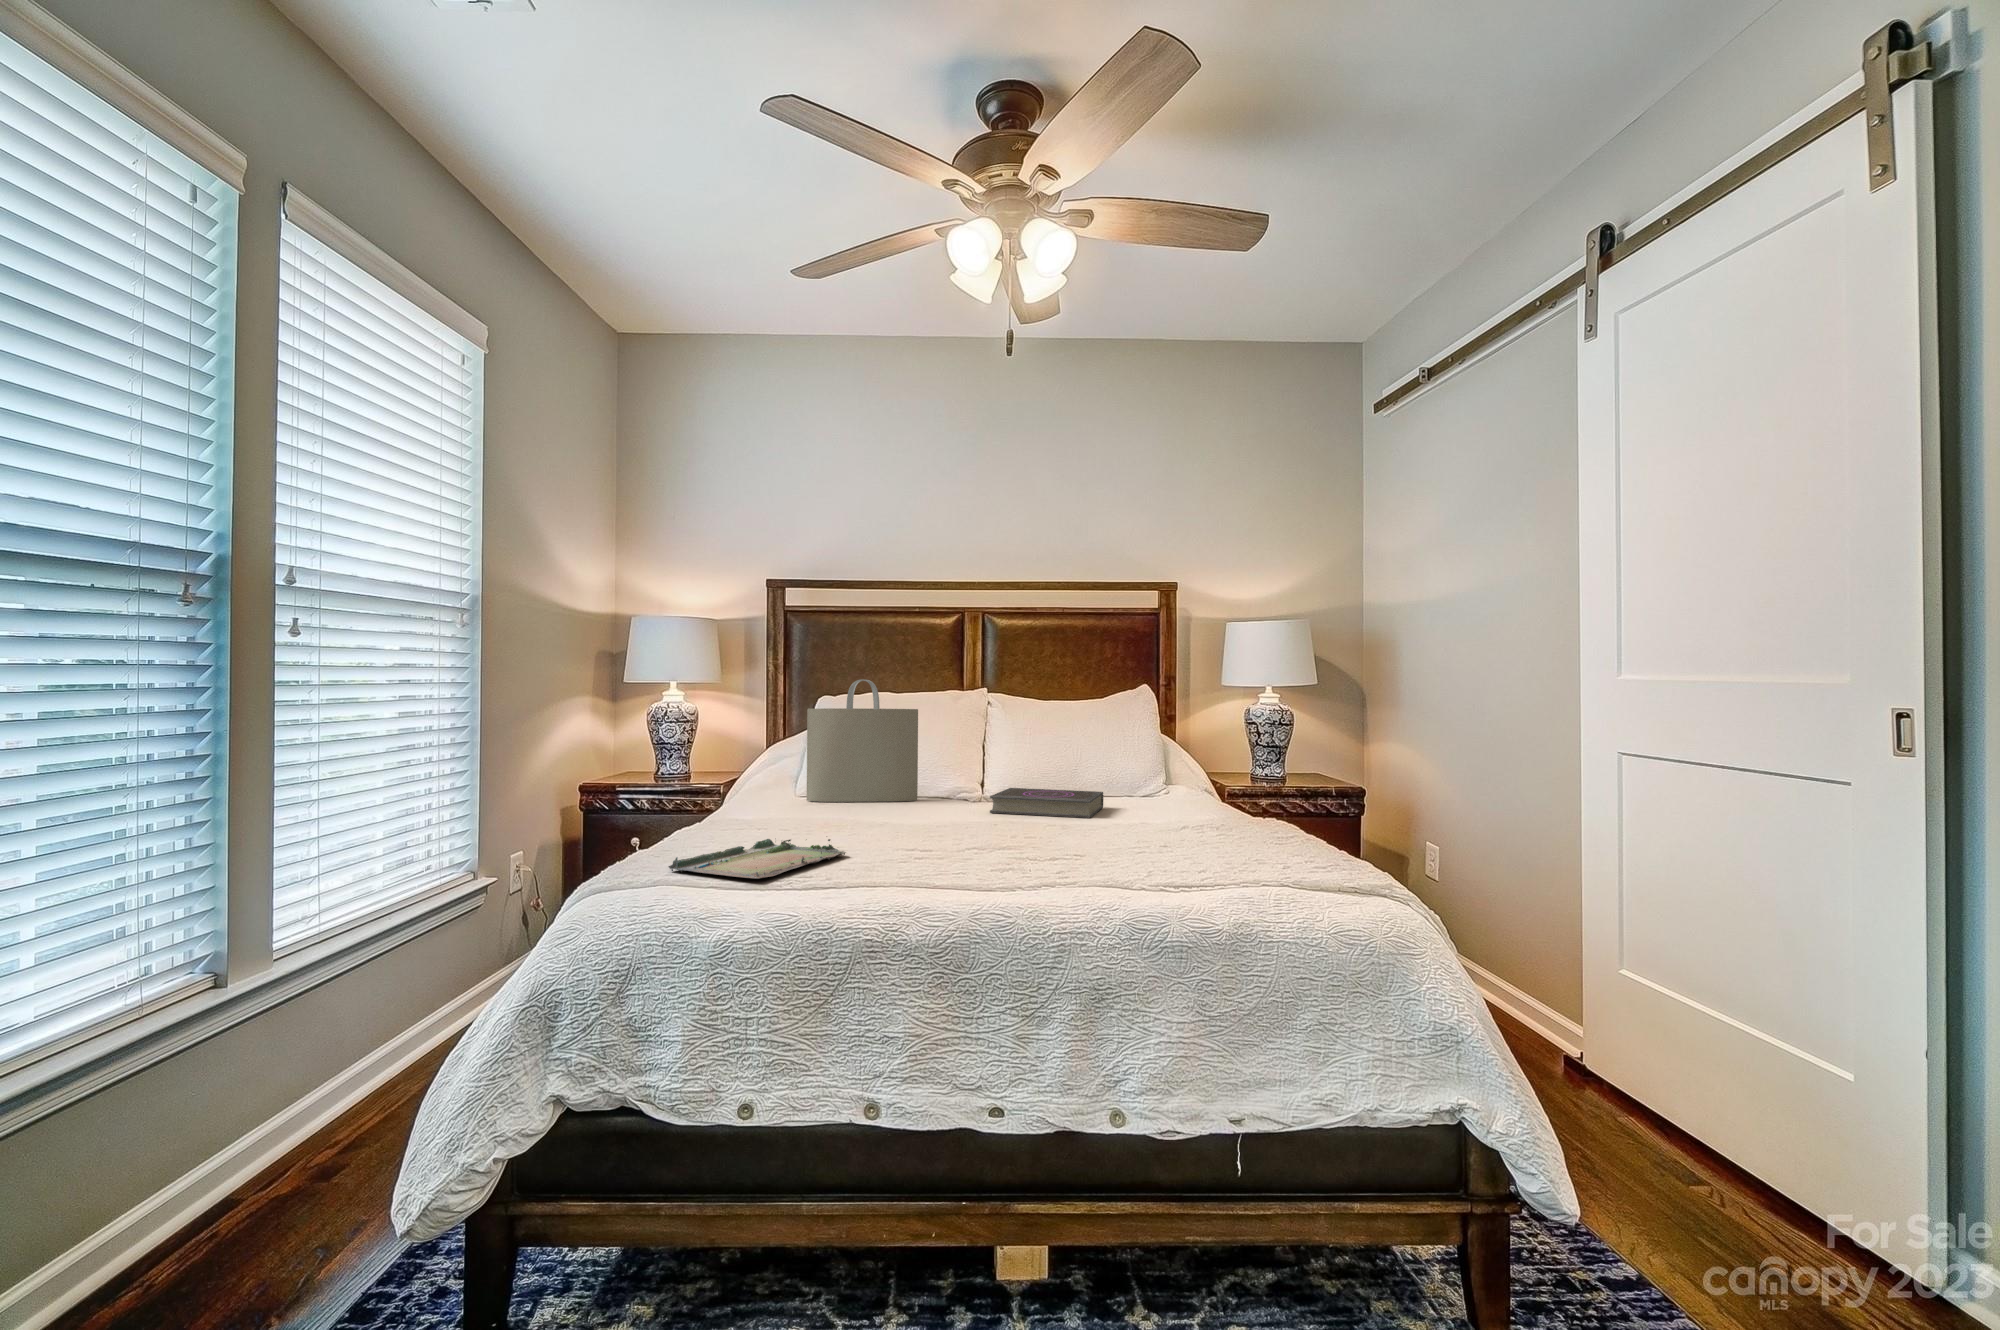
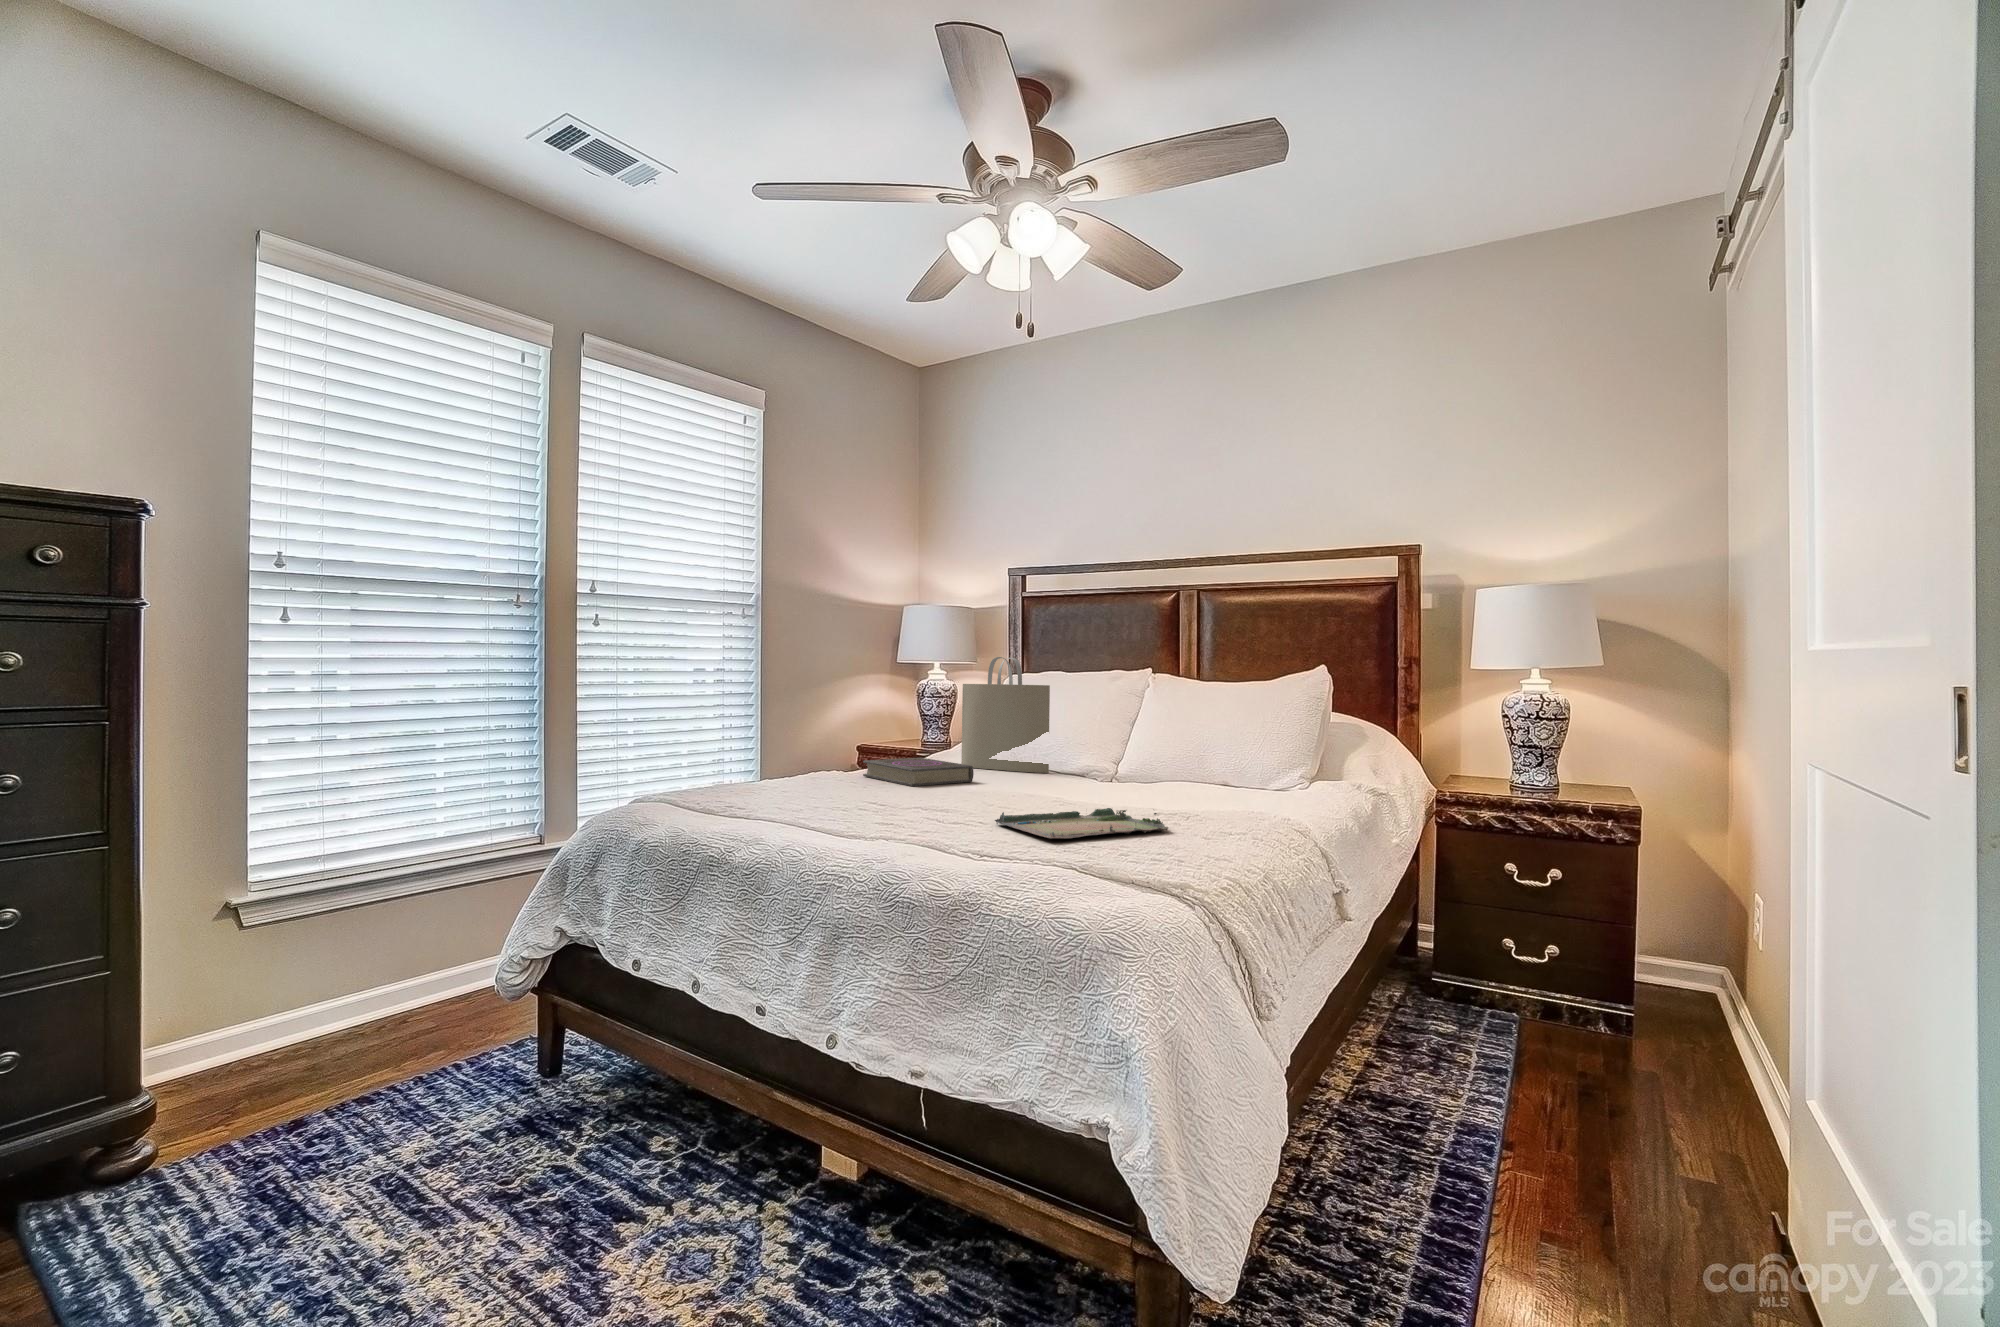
book: present [990,788,1103,818] -> present [863,758,974,786]
tray: present [668,839,846,879] -> present [995,808,1168,839]

